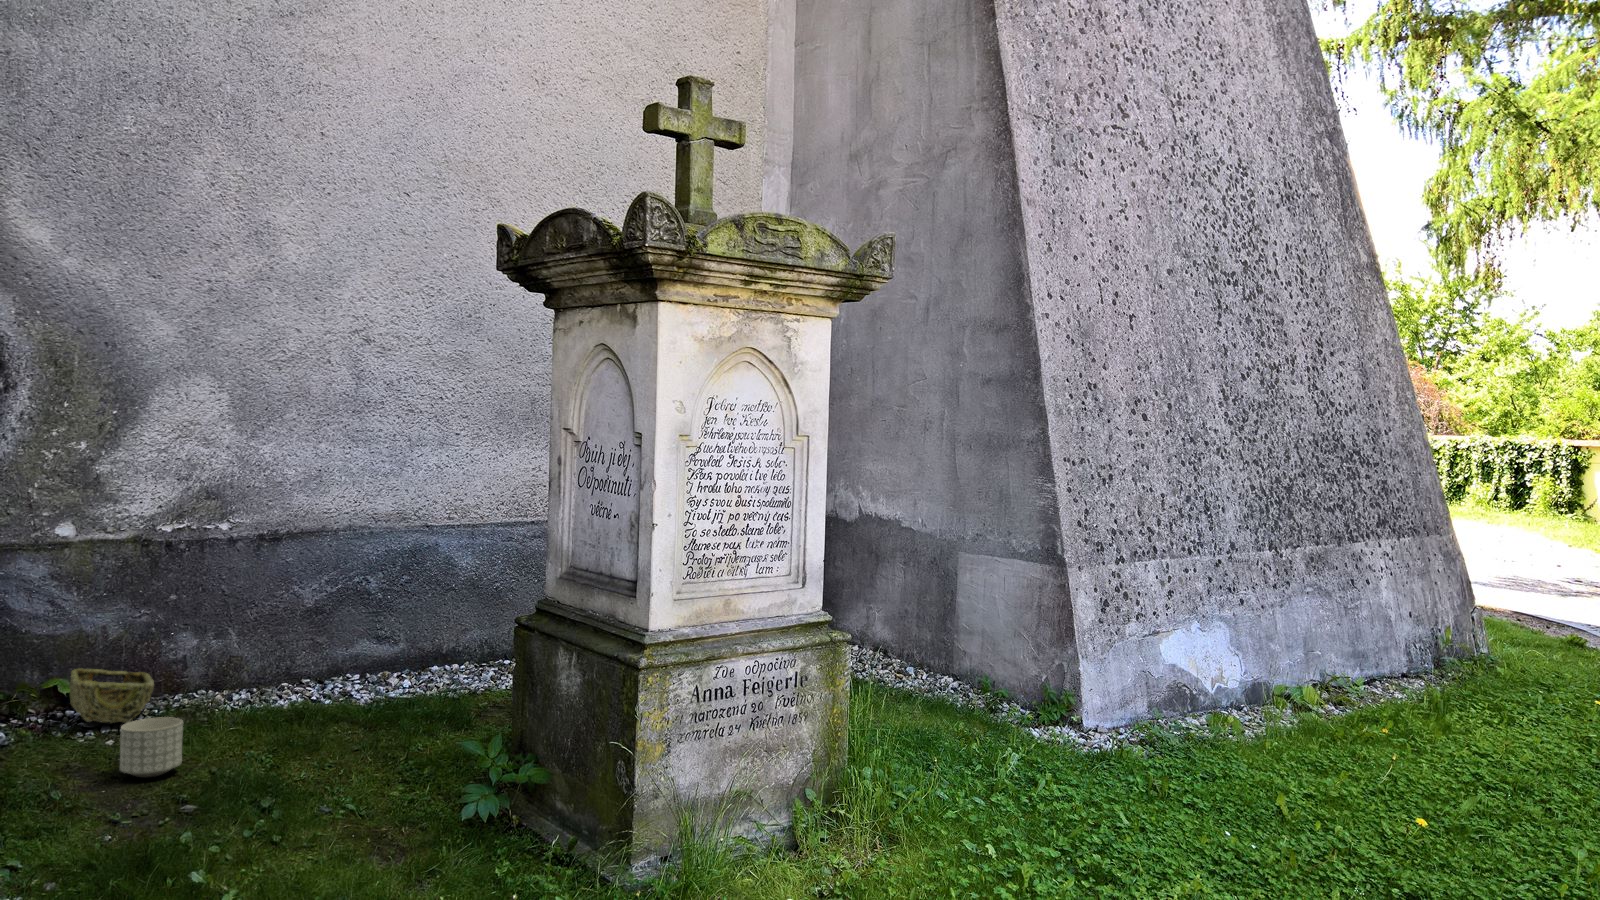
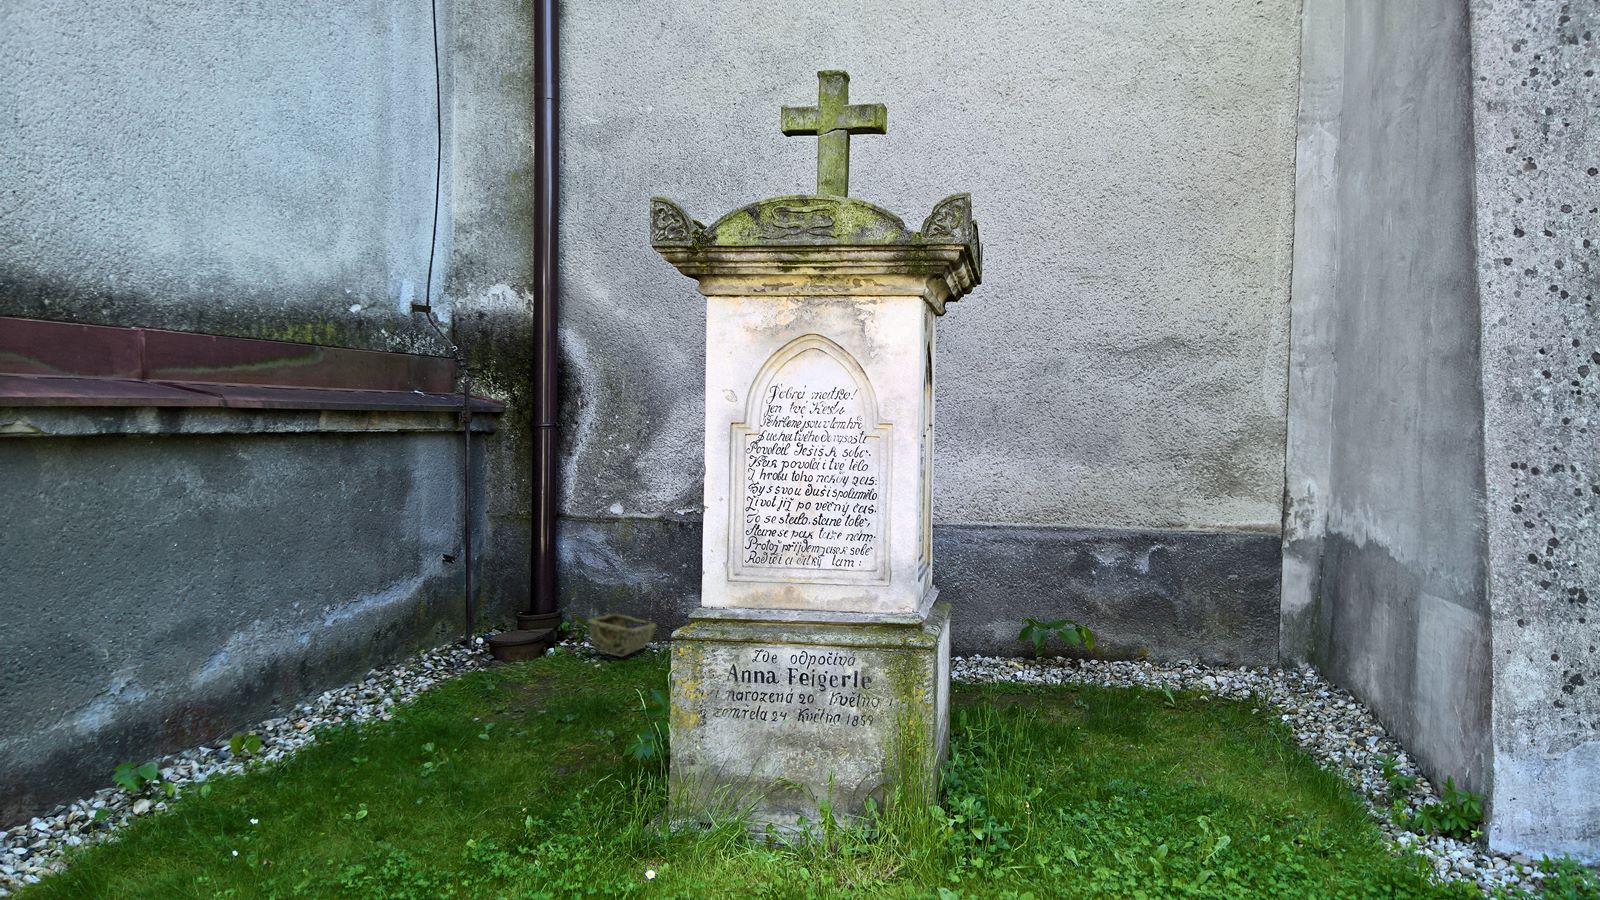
planter: present [120,717,183,778] -> none [551,648,592,691]

